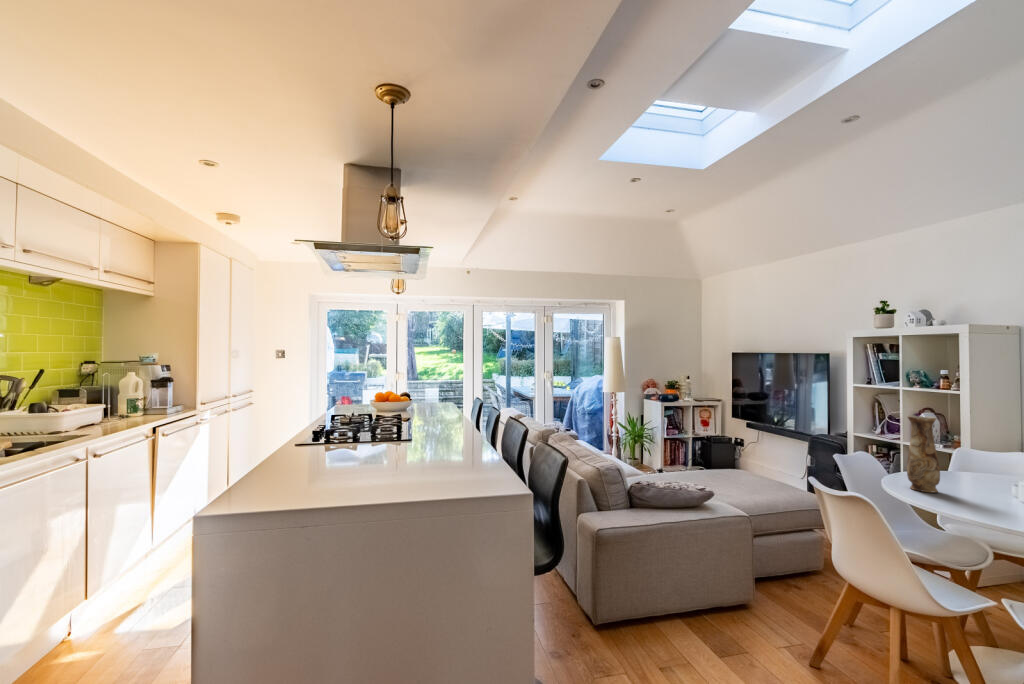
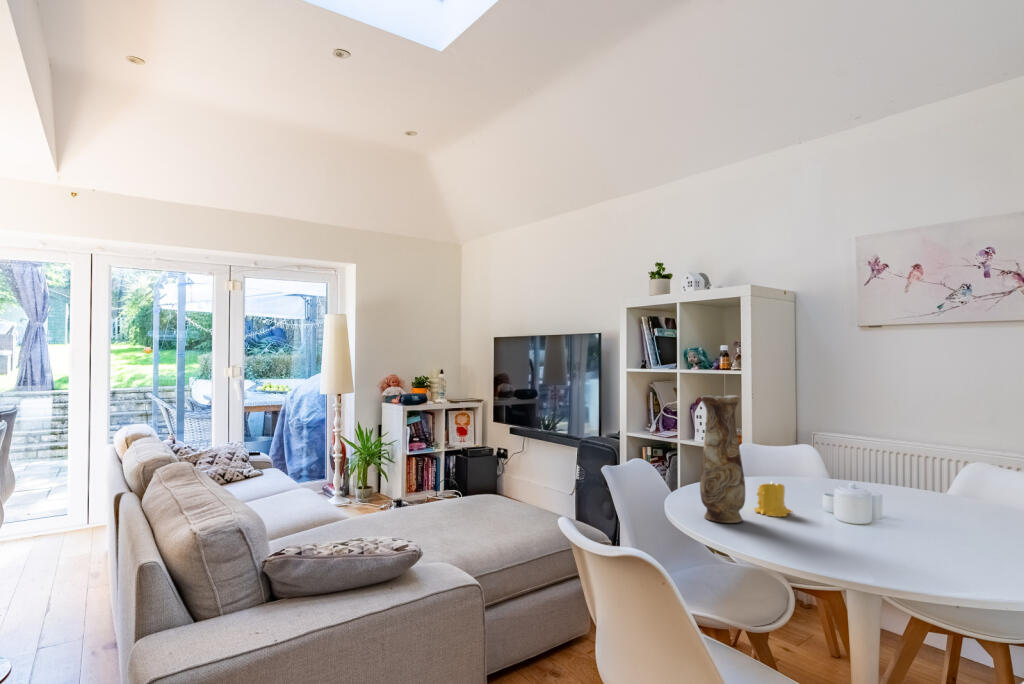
candle: none [950,470,981,494] -> present [755,482,793,517]

